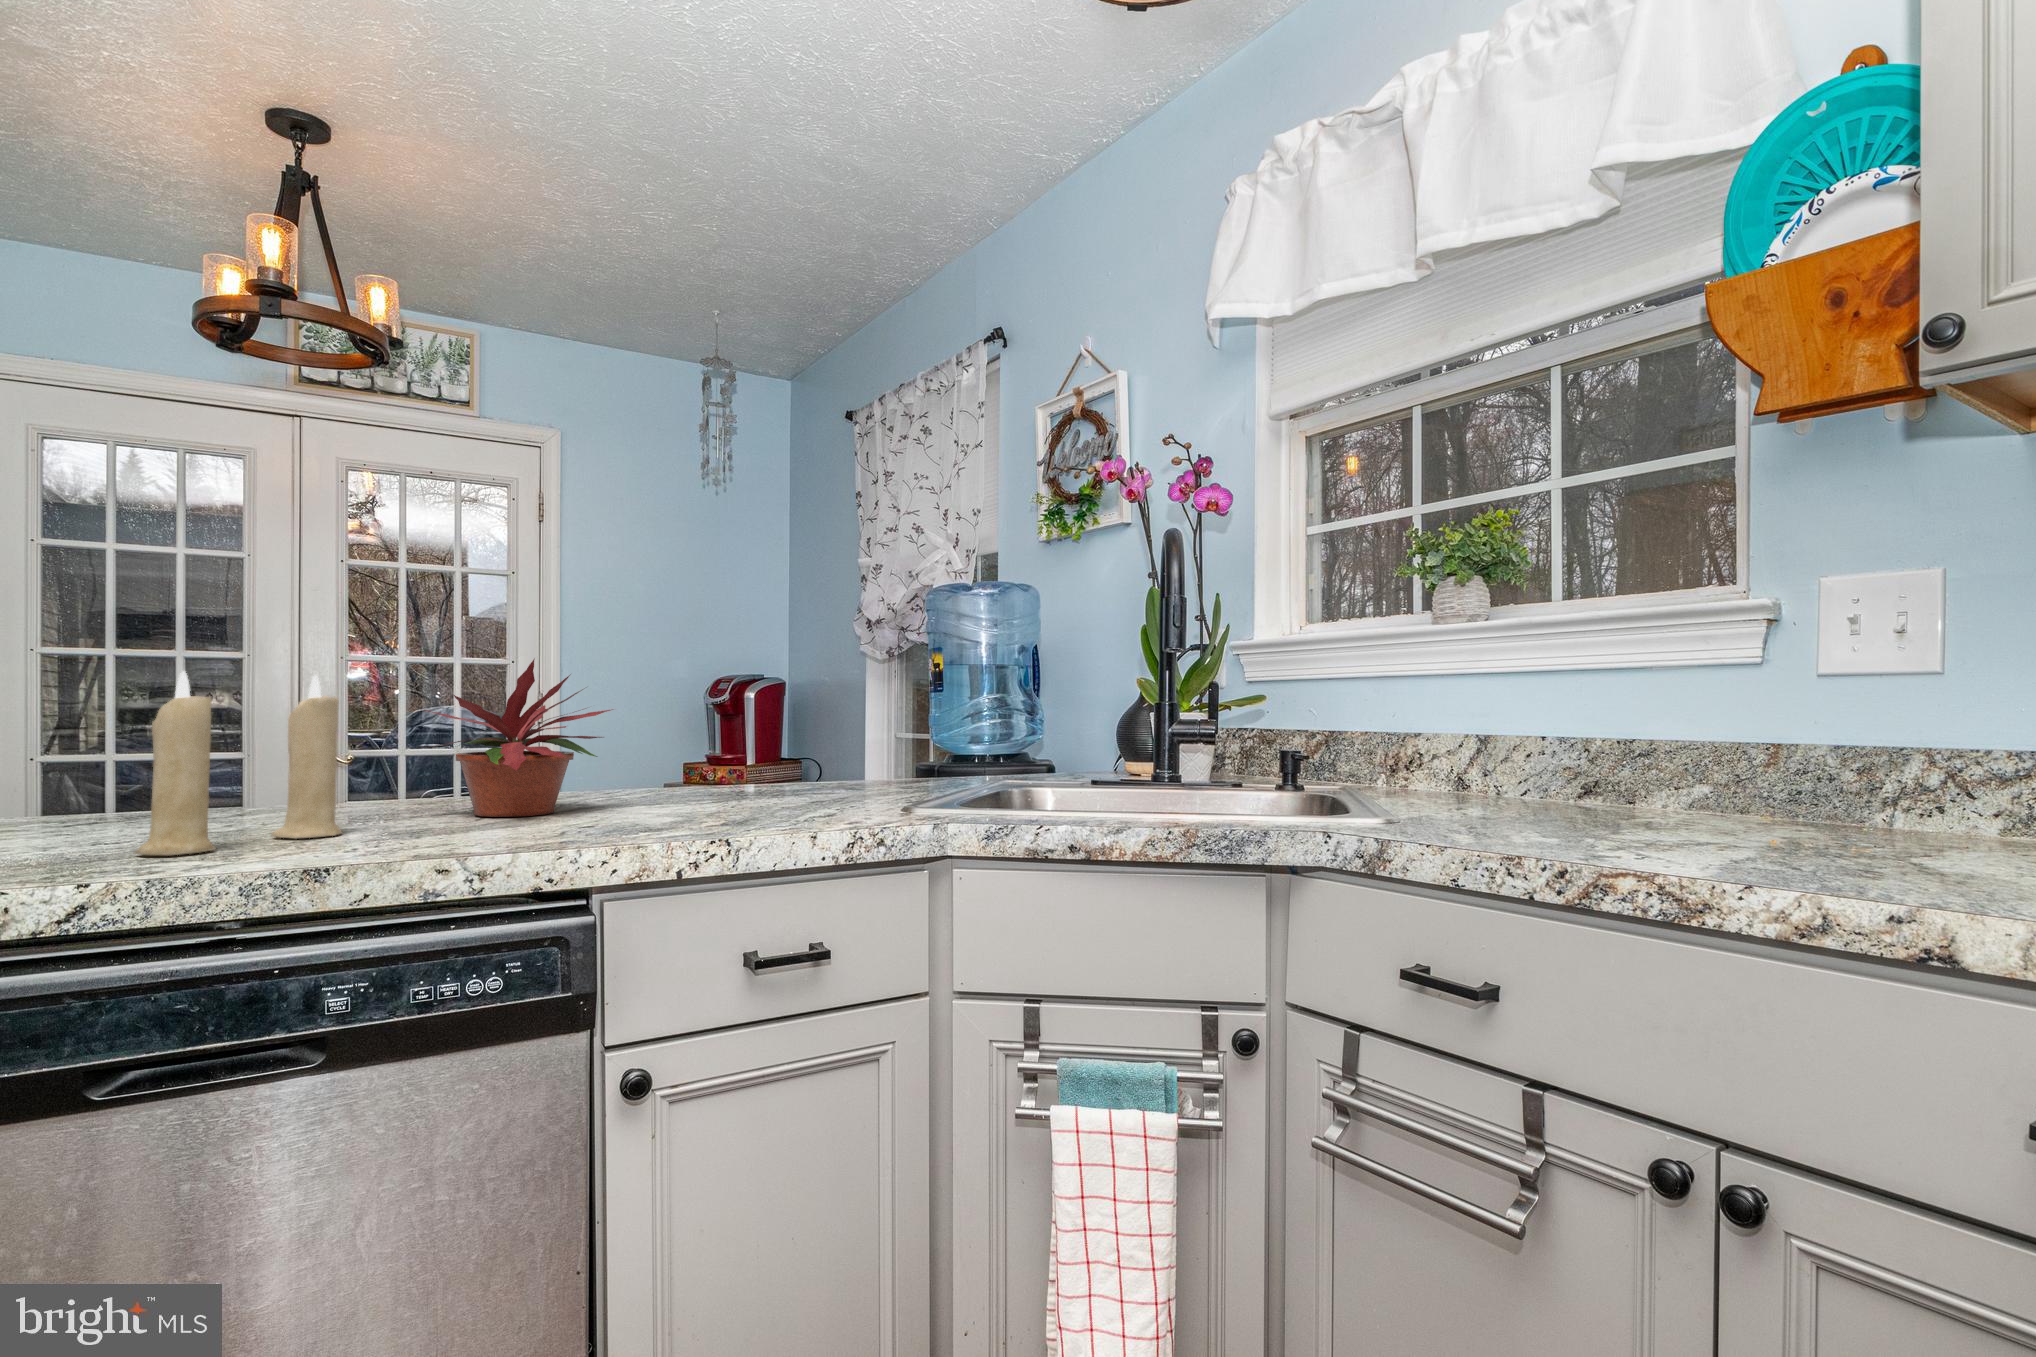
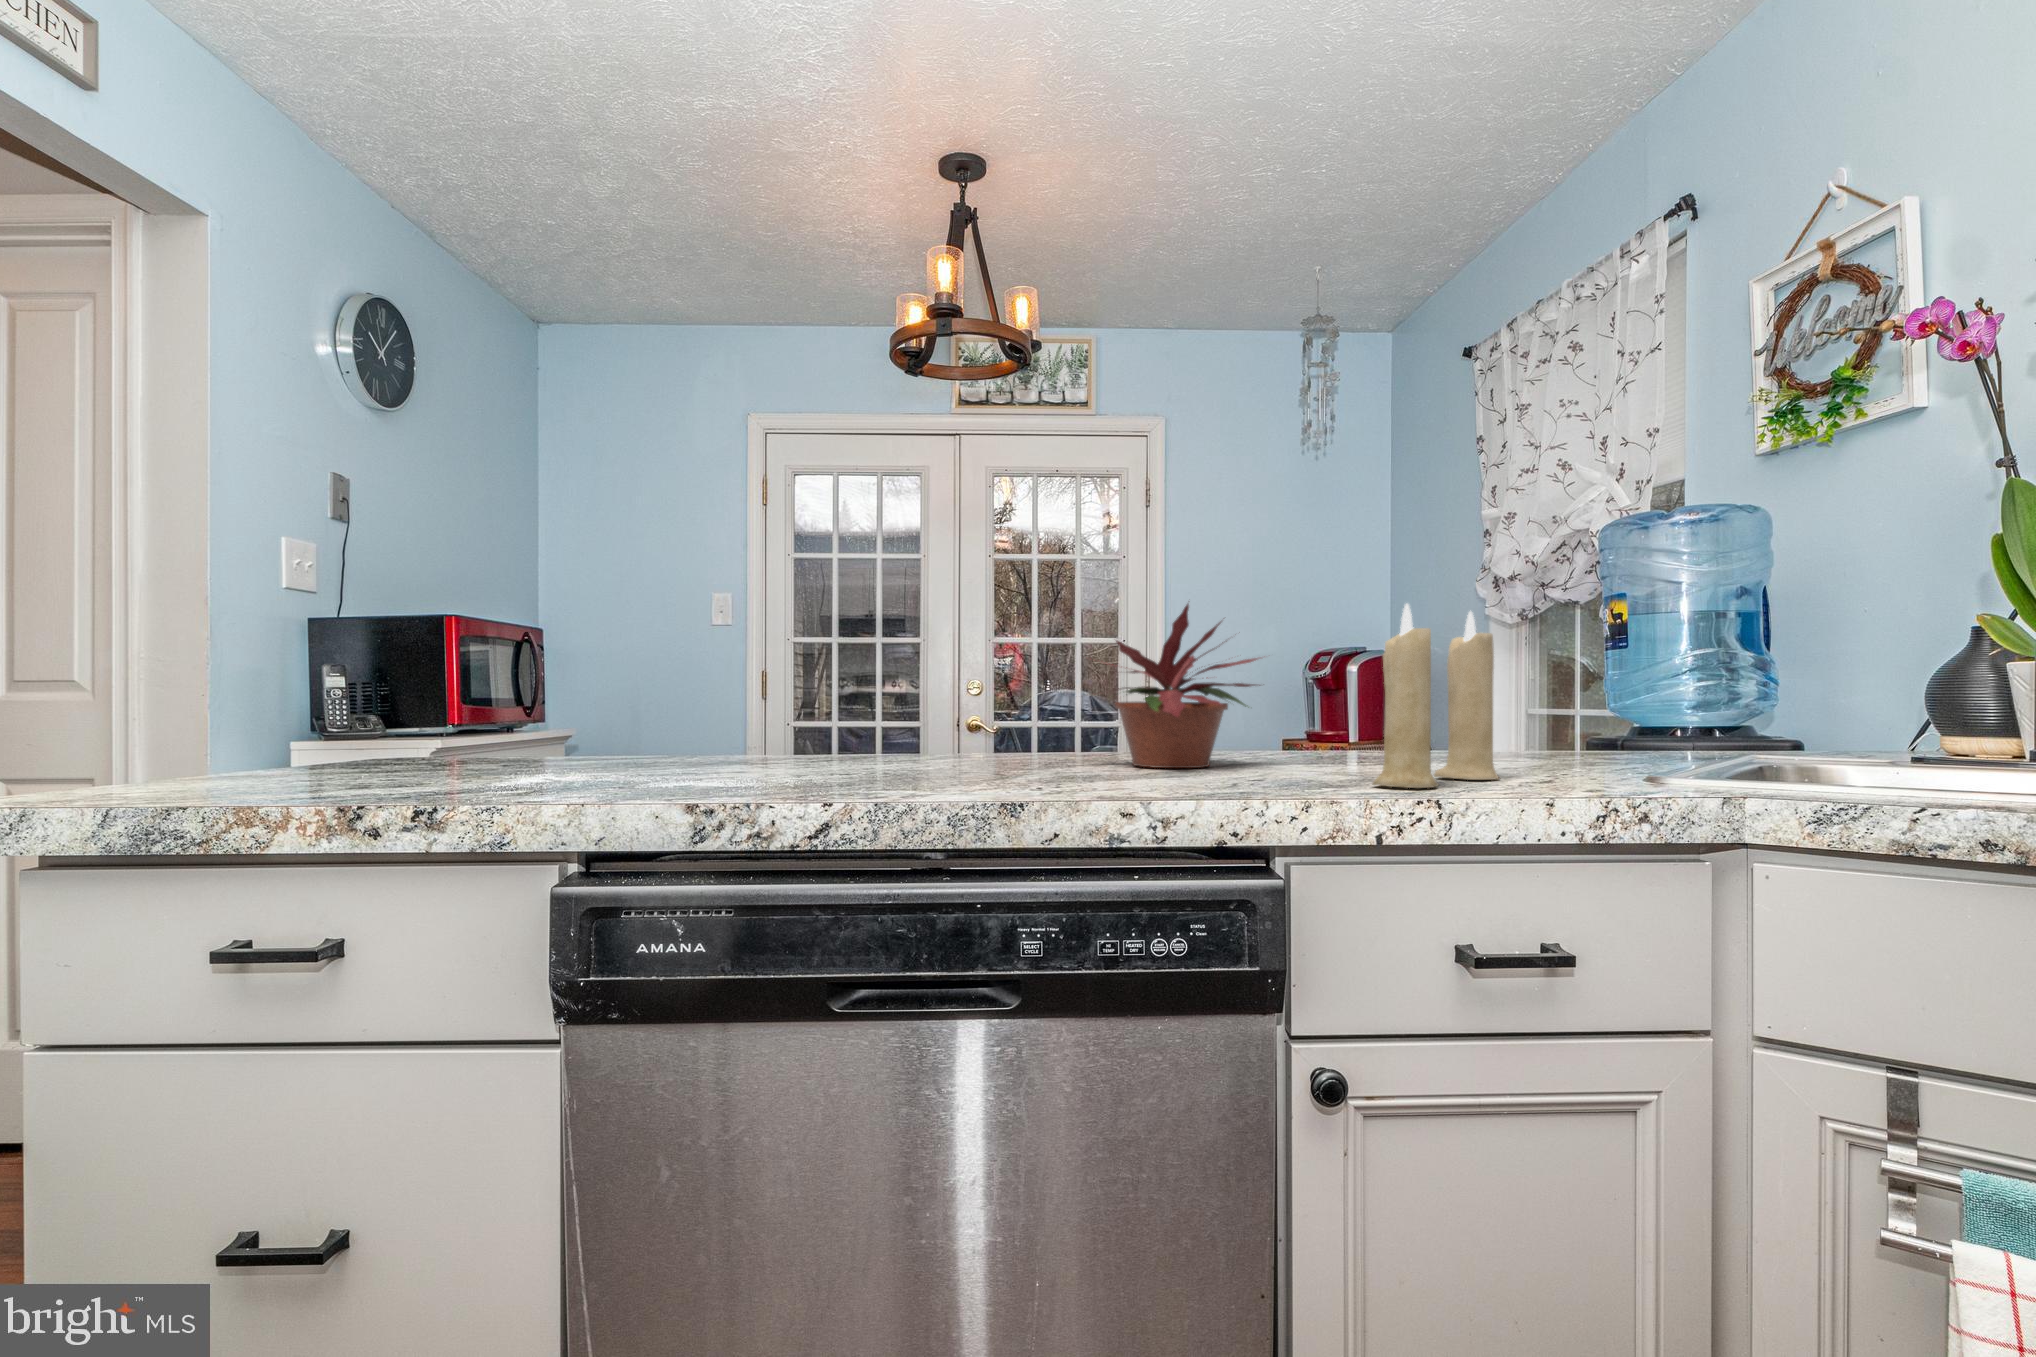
candle: present [135,671,342,855] -> present [1373,604,1499,788]

